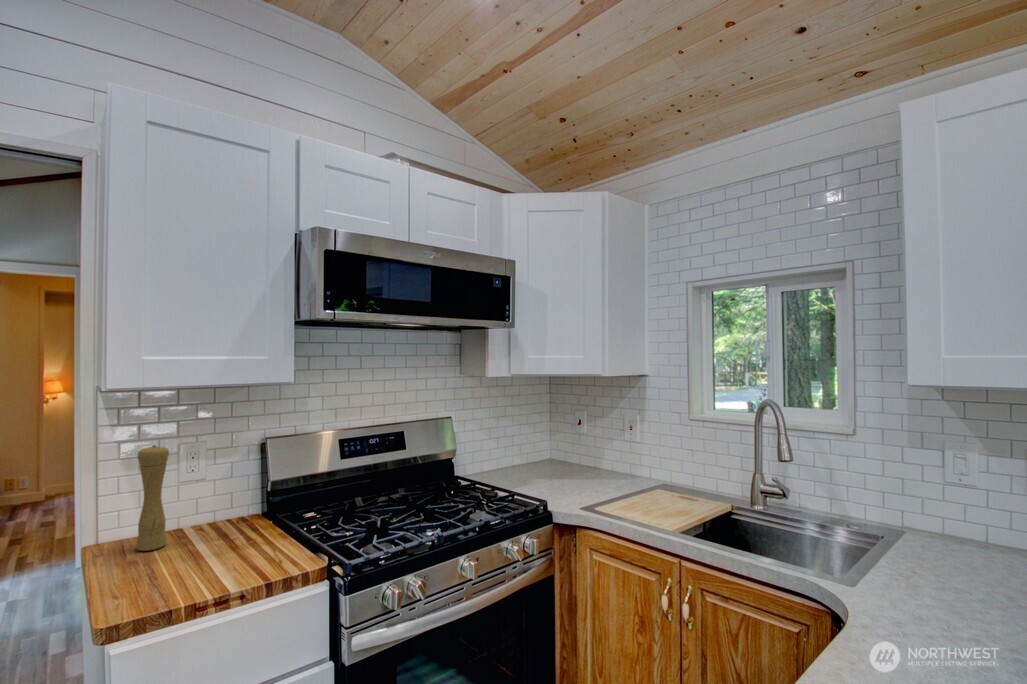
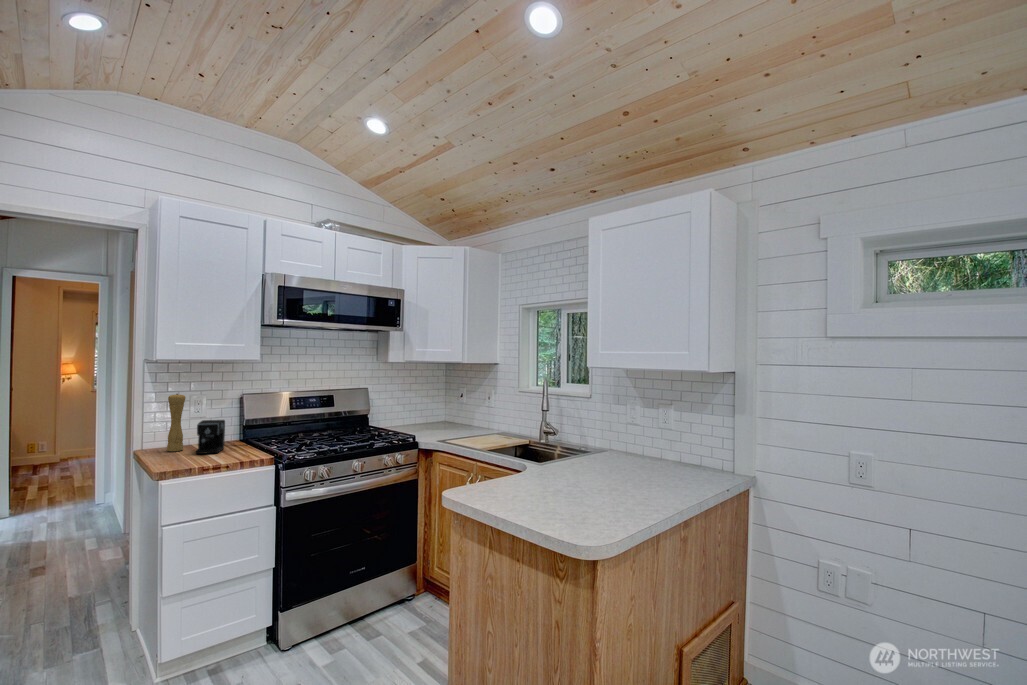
coffee maker: none [186,489,297,560] -> present [196,420,259,454]

